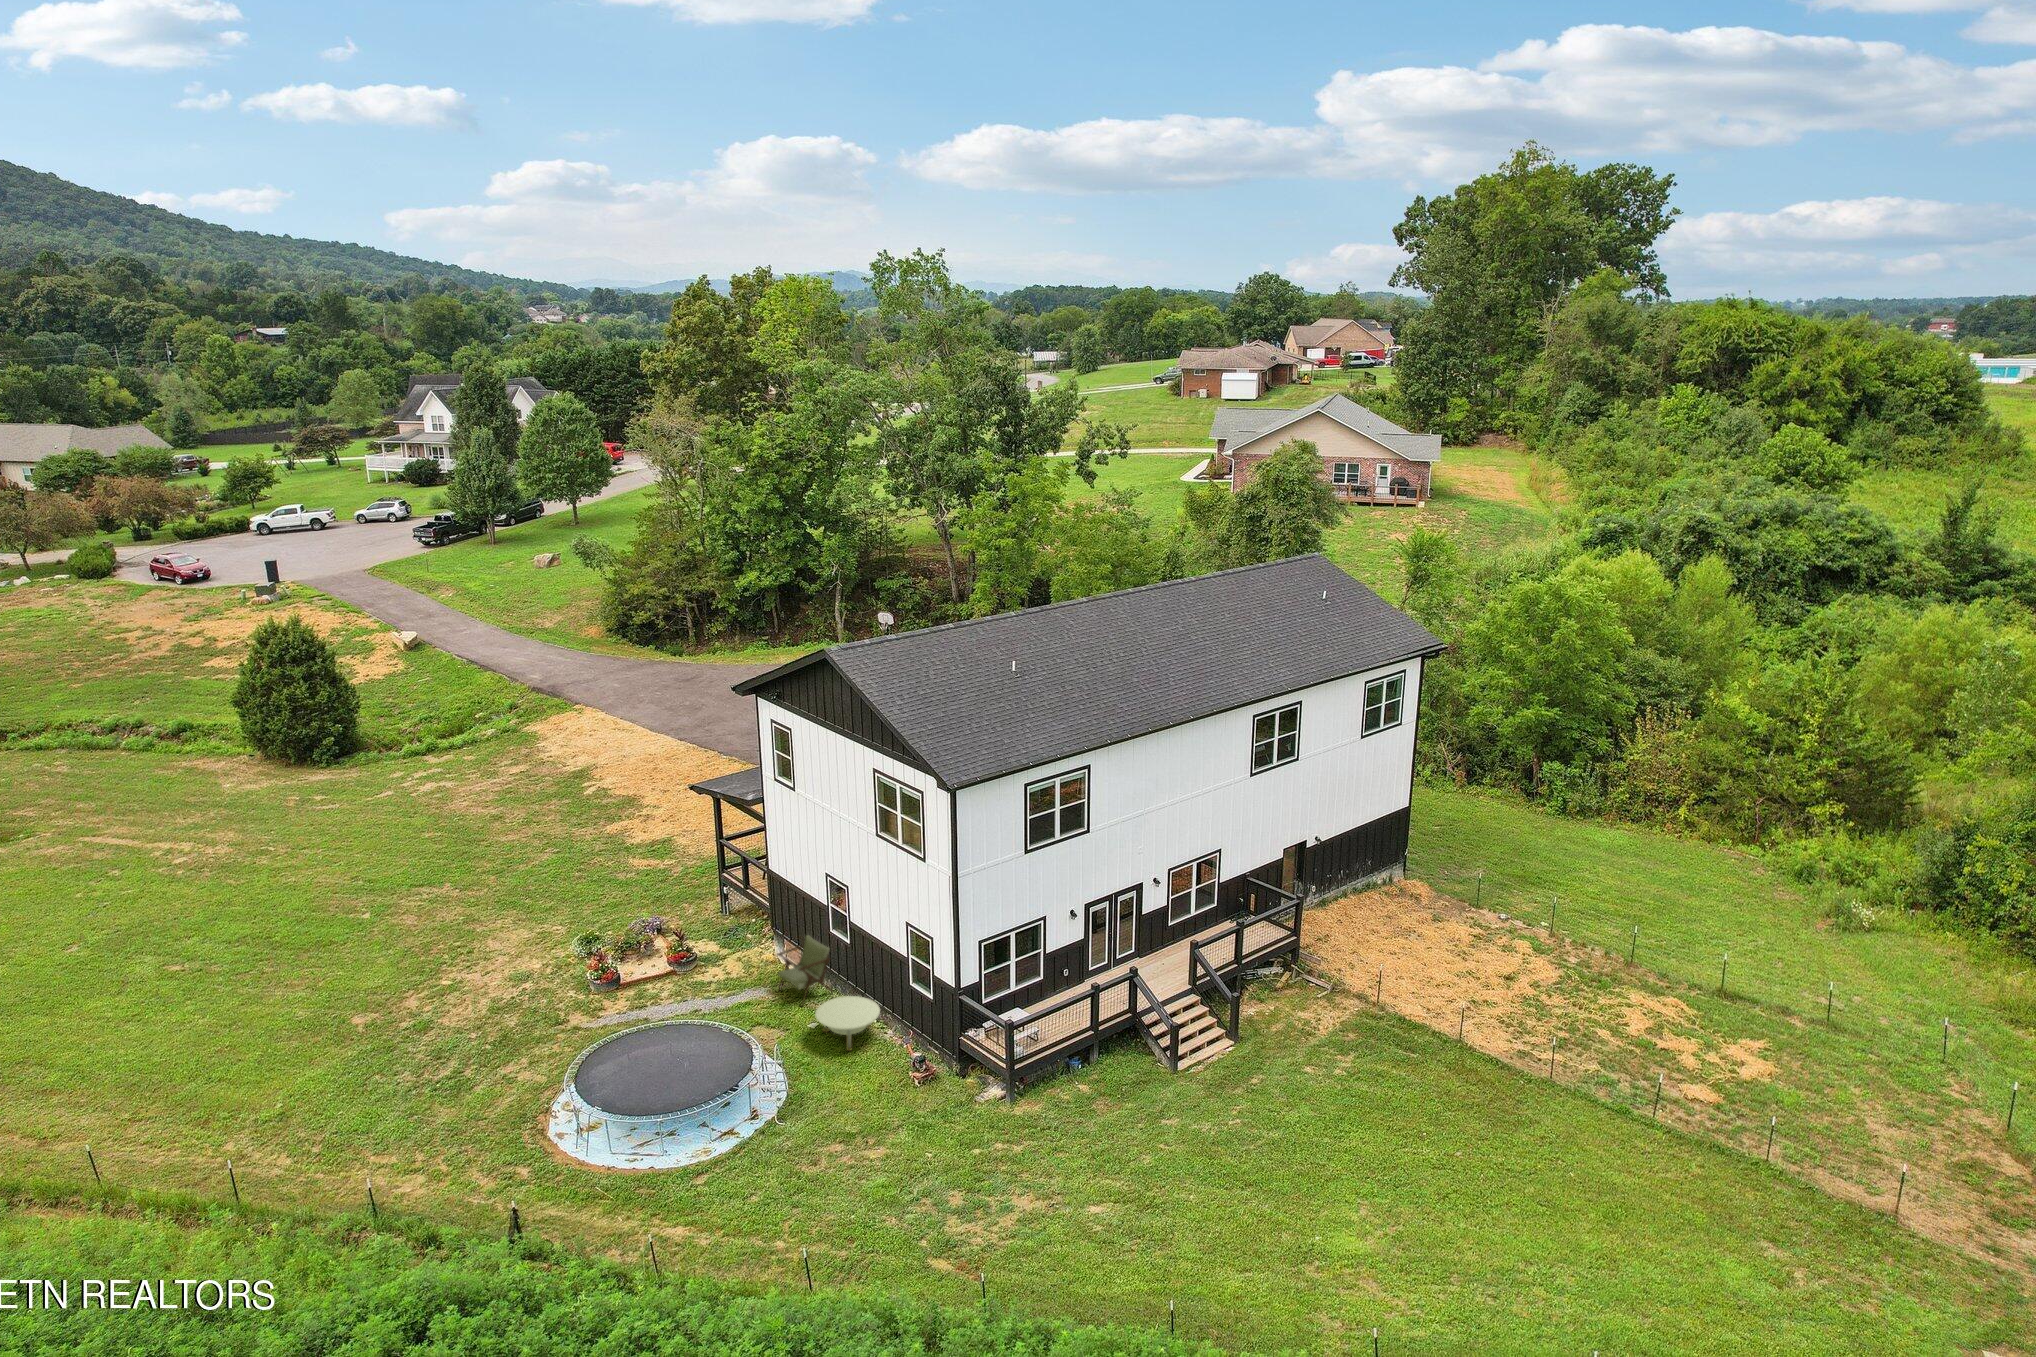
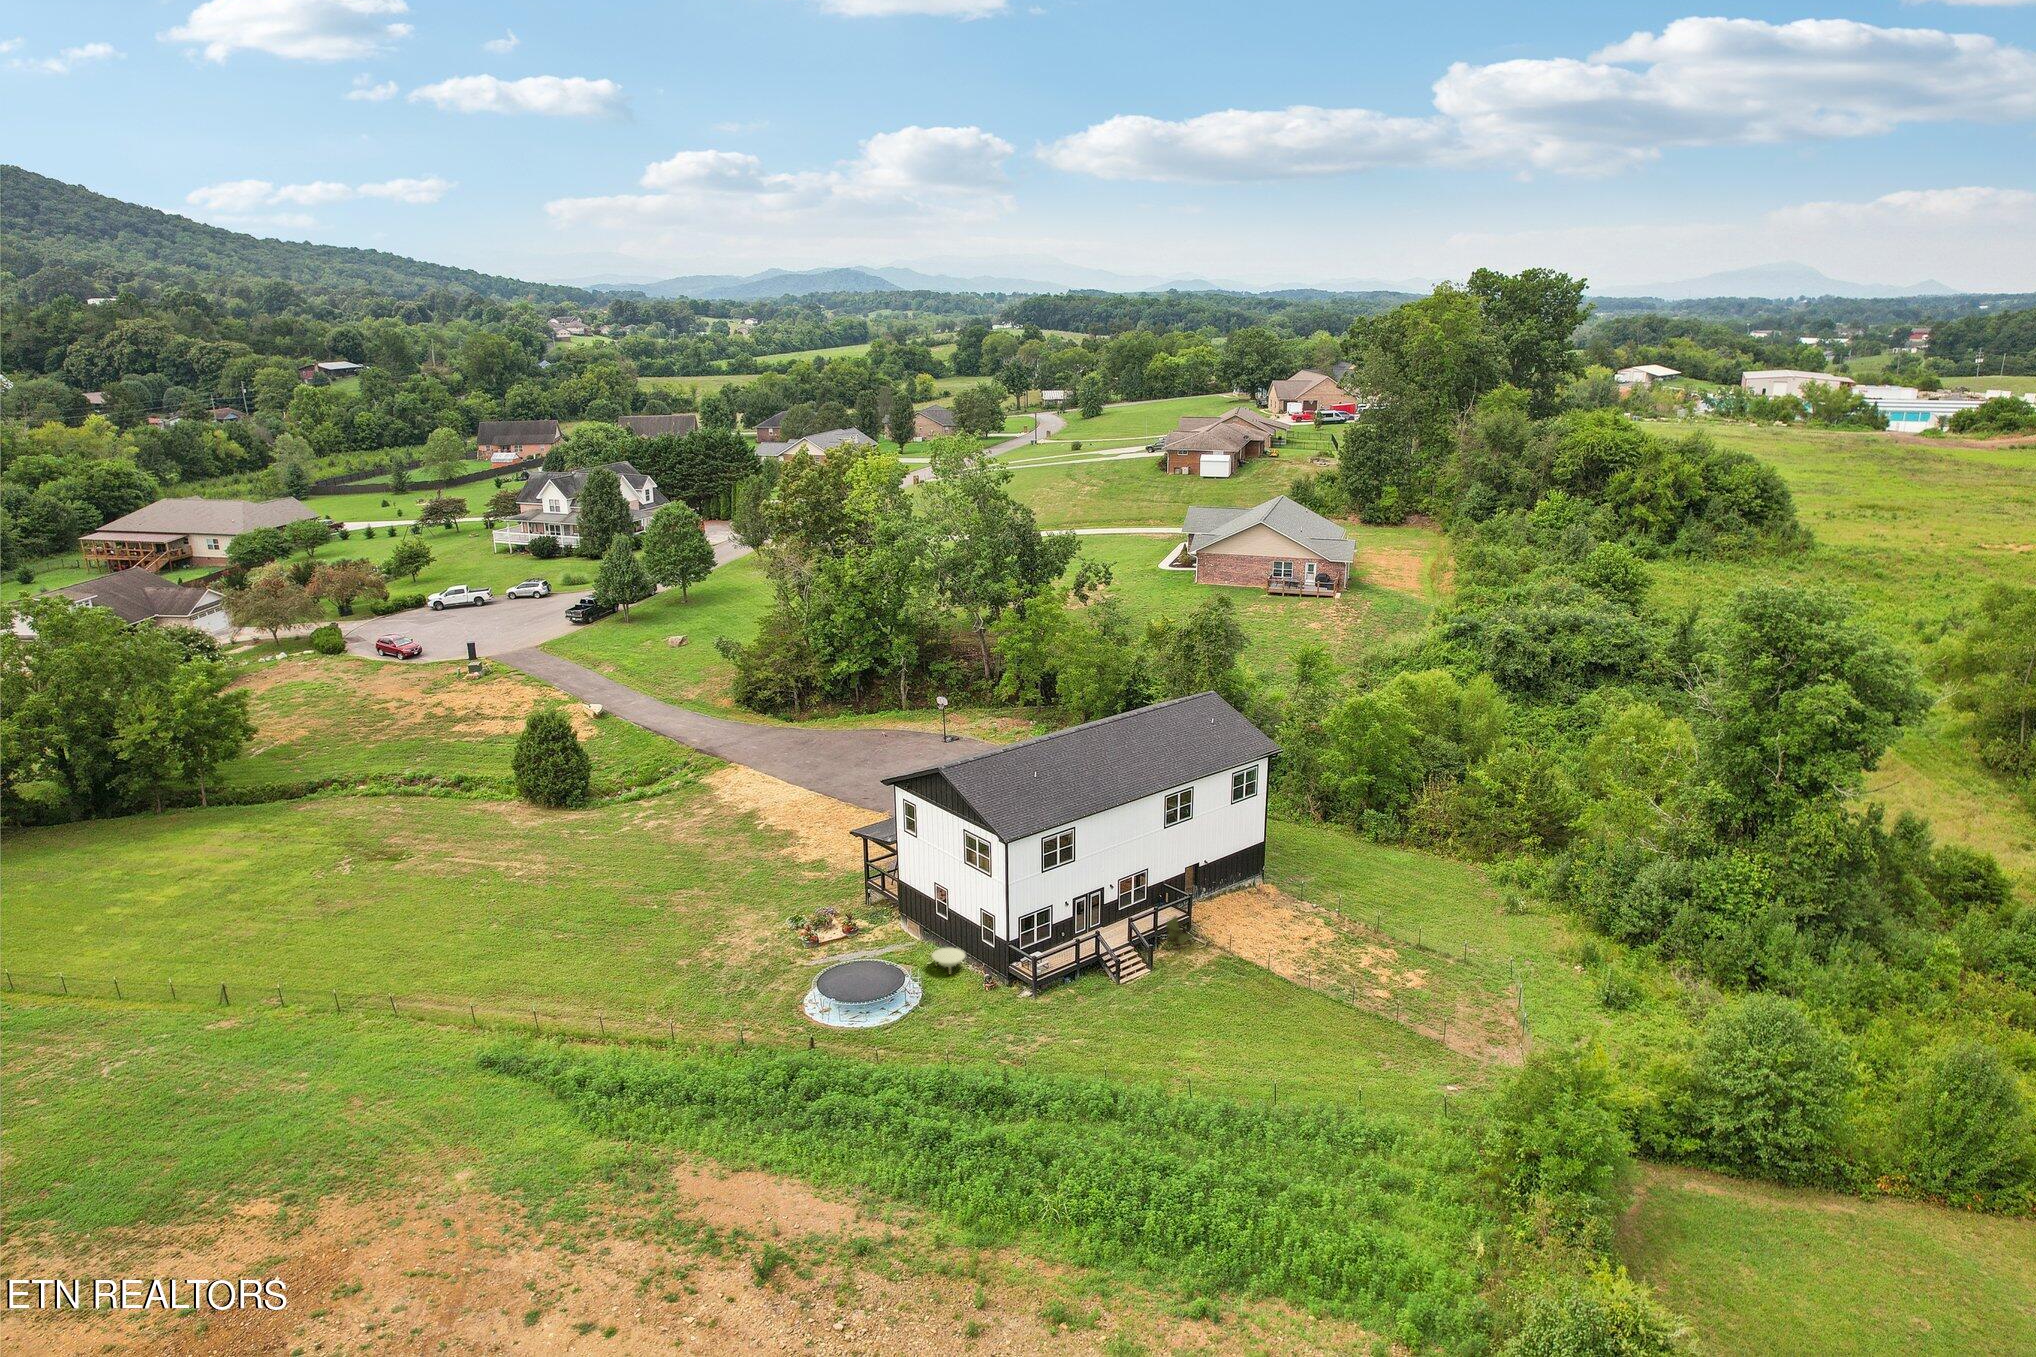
lounge chair: present [777,935,833,1006] -> present [1165,916,1192,946]

